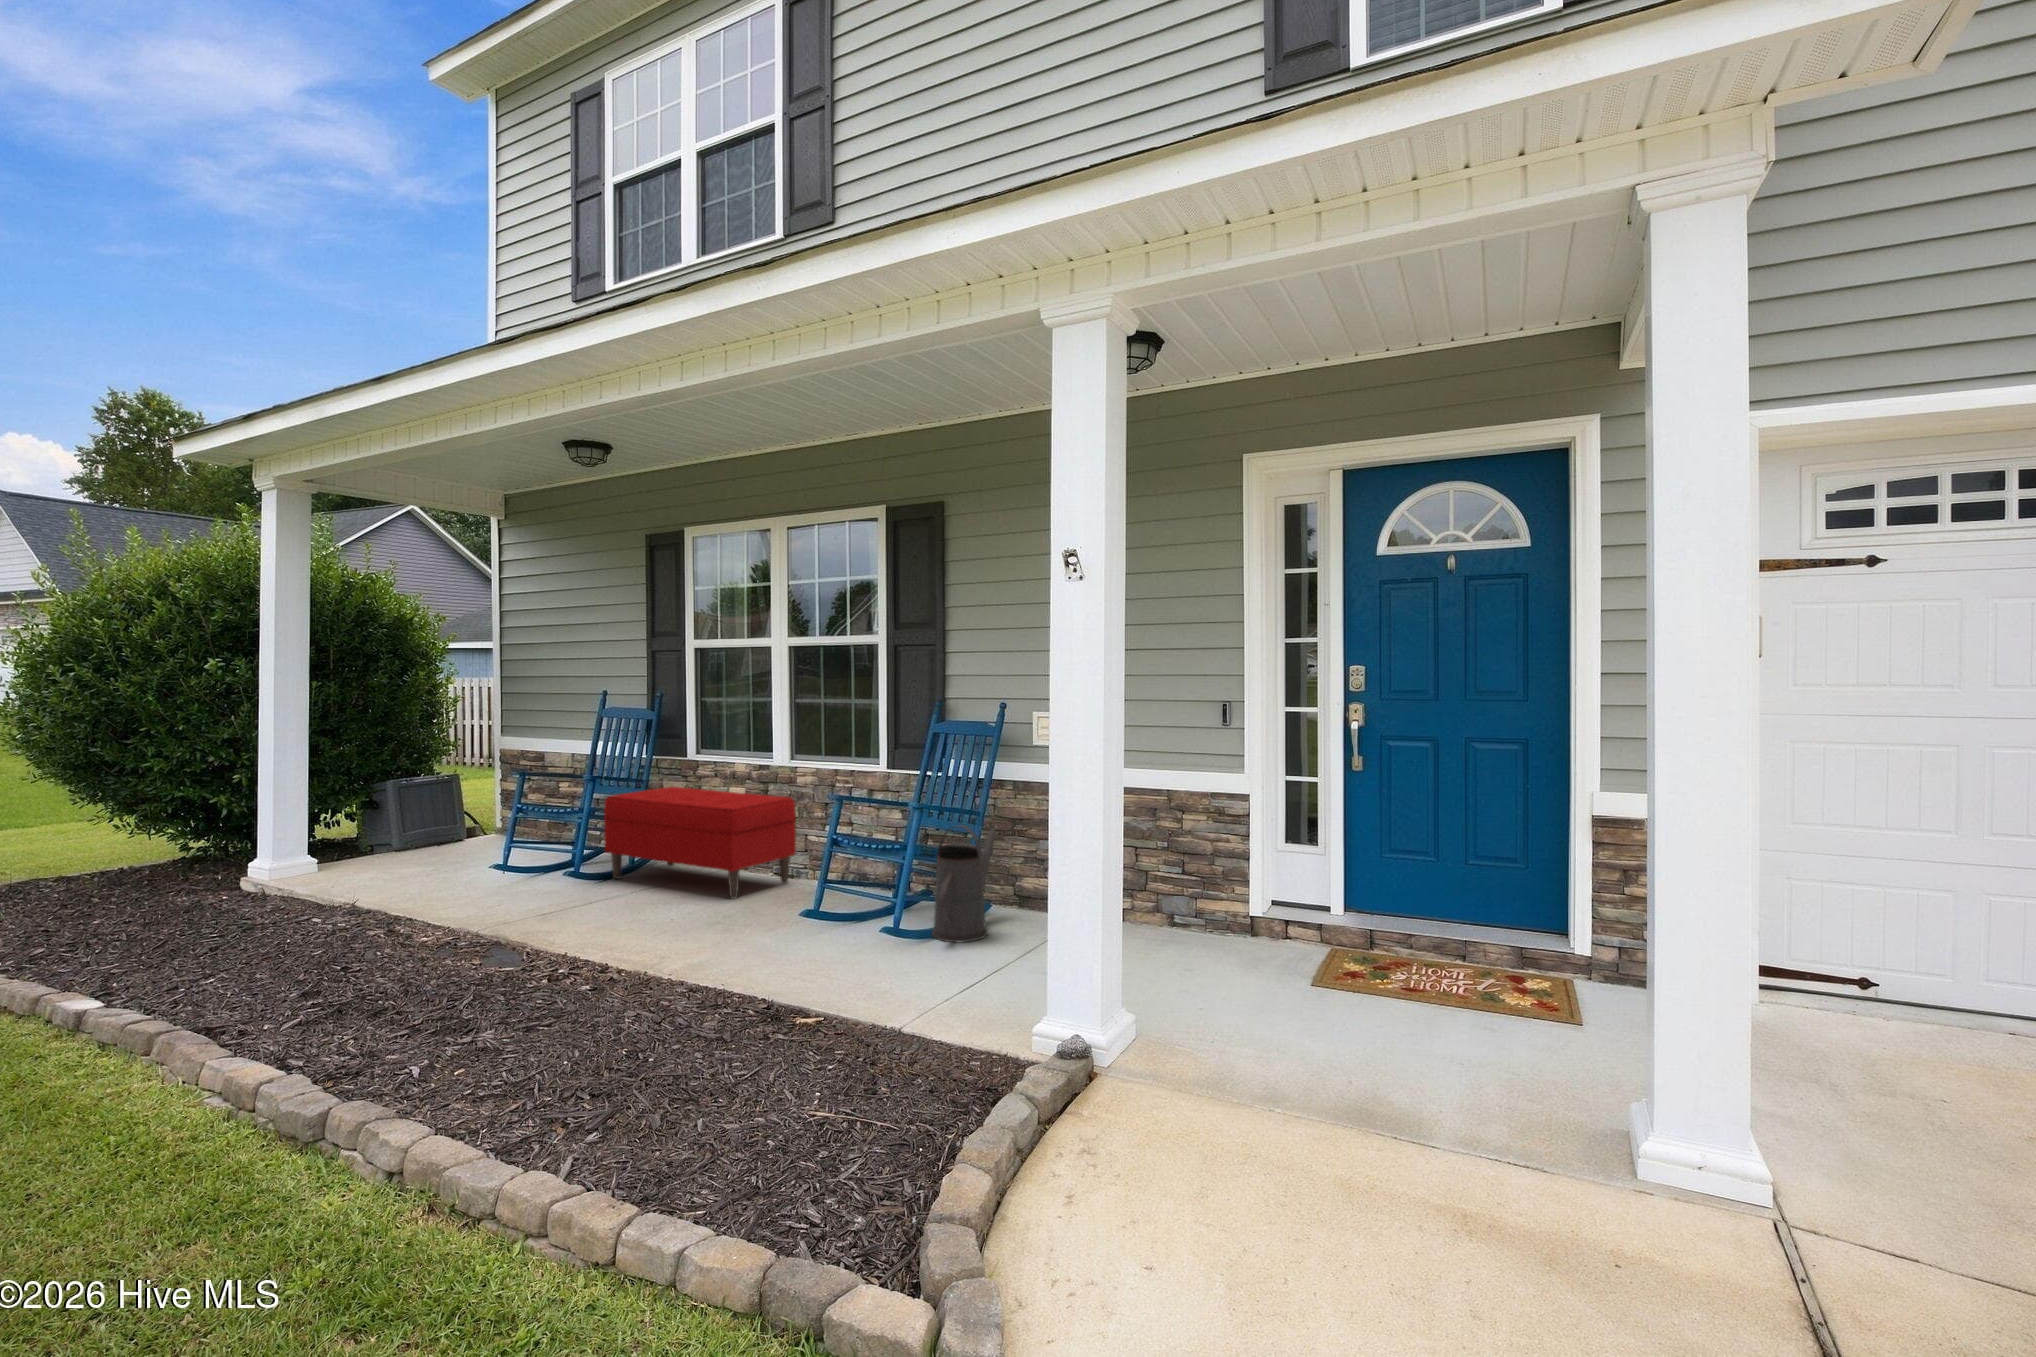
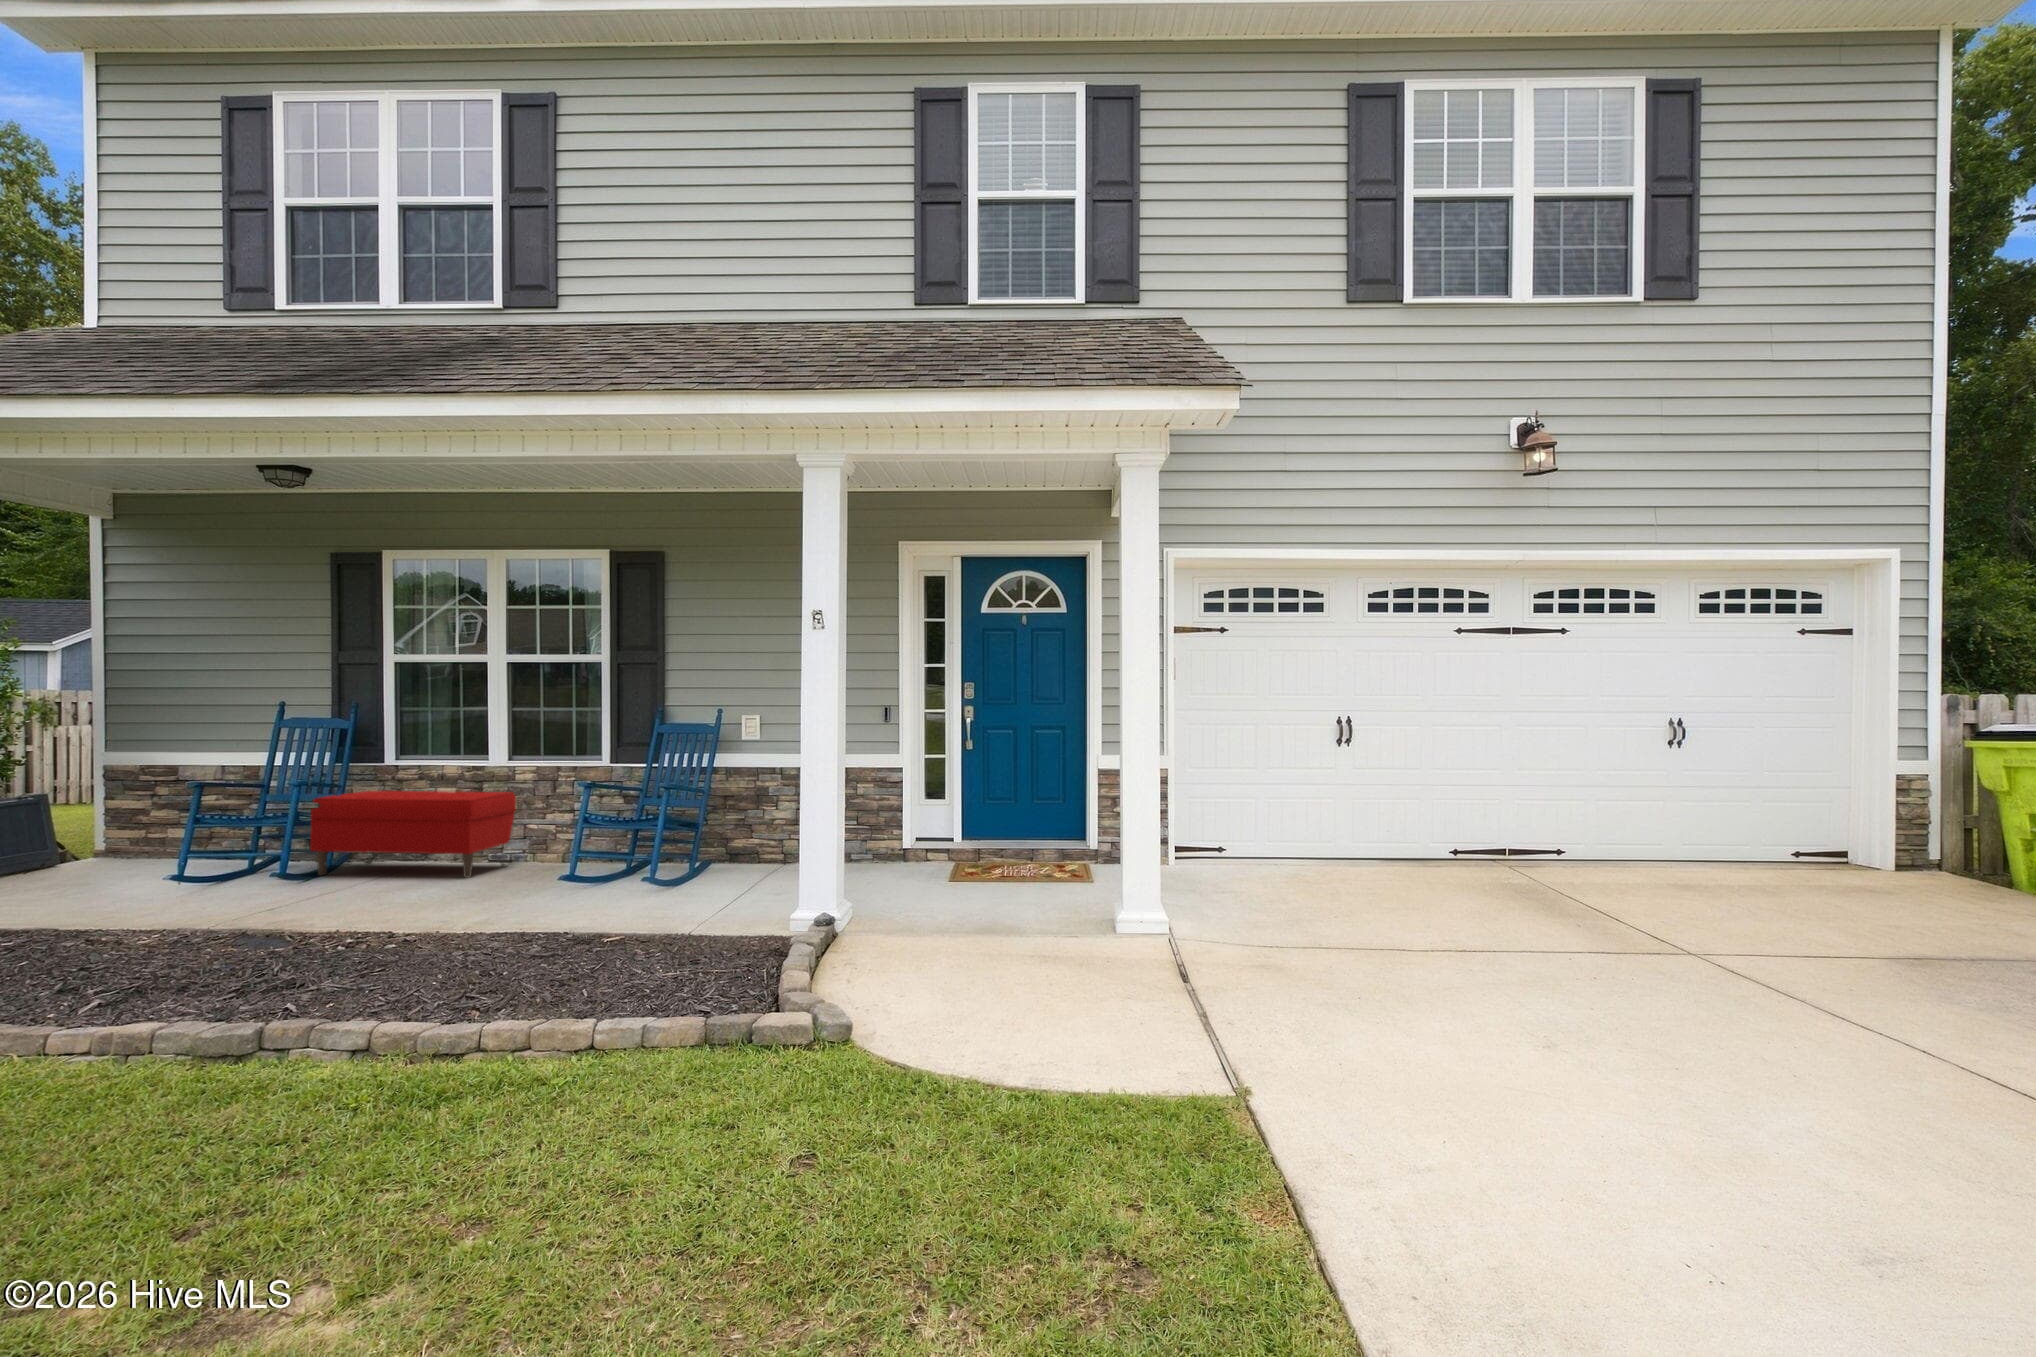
watering can: present [932,825,996,942] -> none [671,798,715,884]

